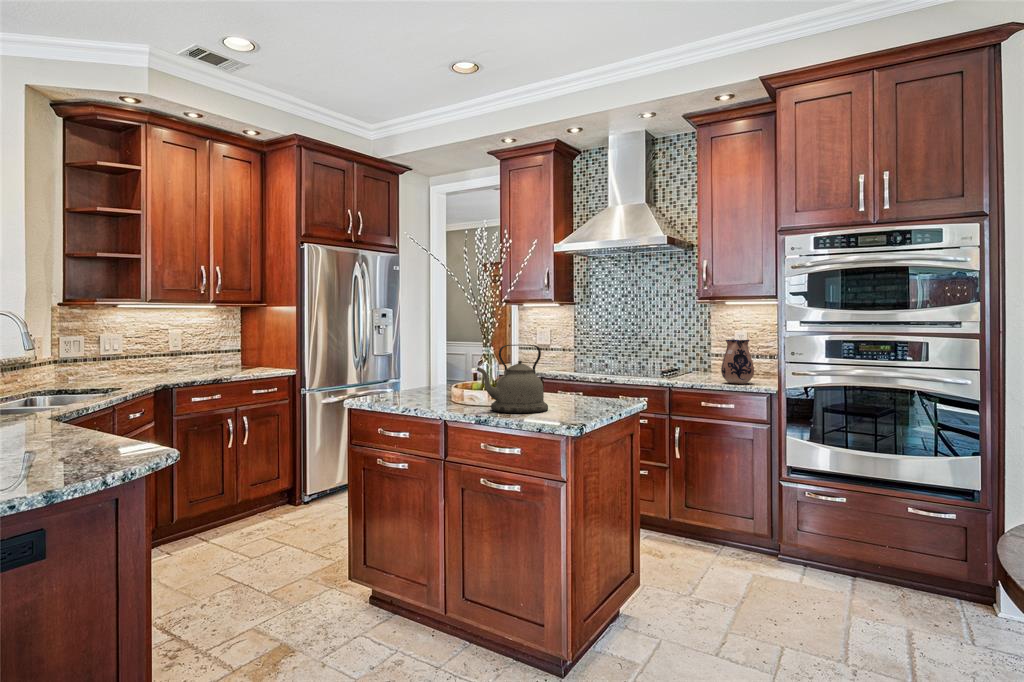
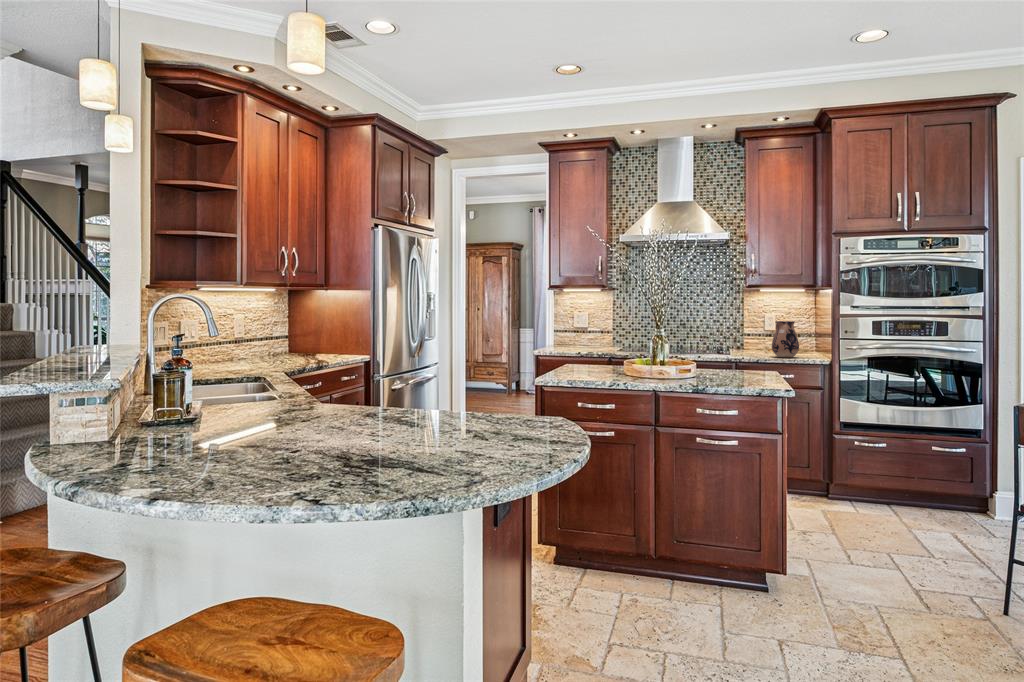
kettle: present [477,345,548,413] -> none [698,326,746,380]

